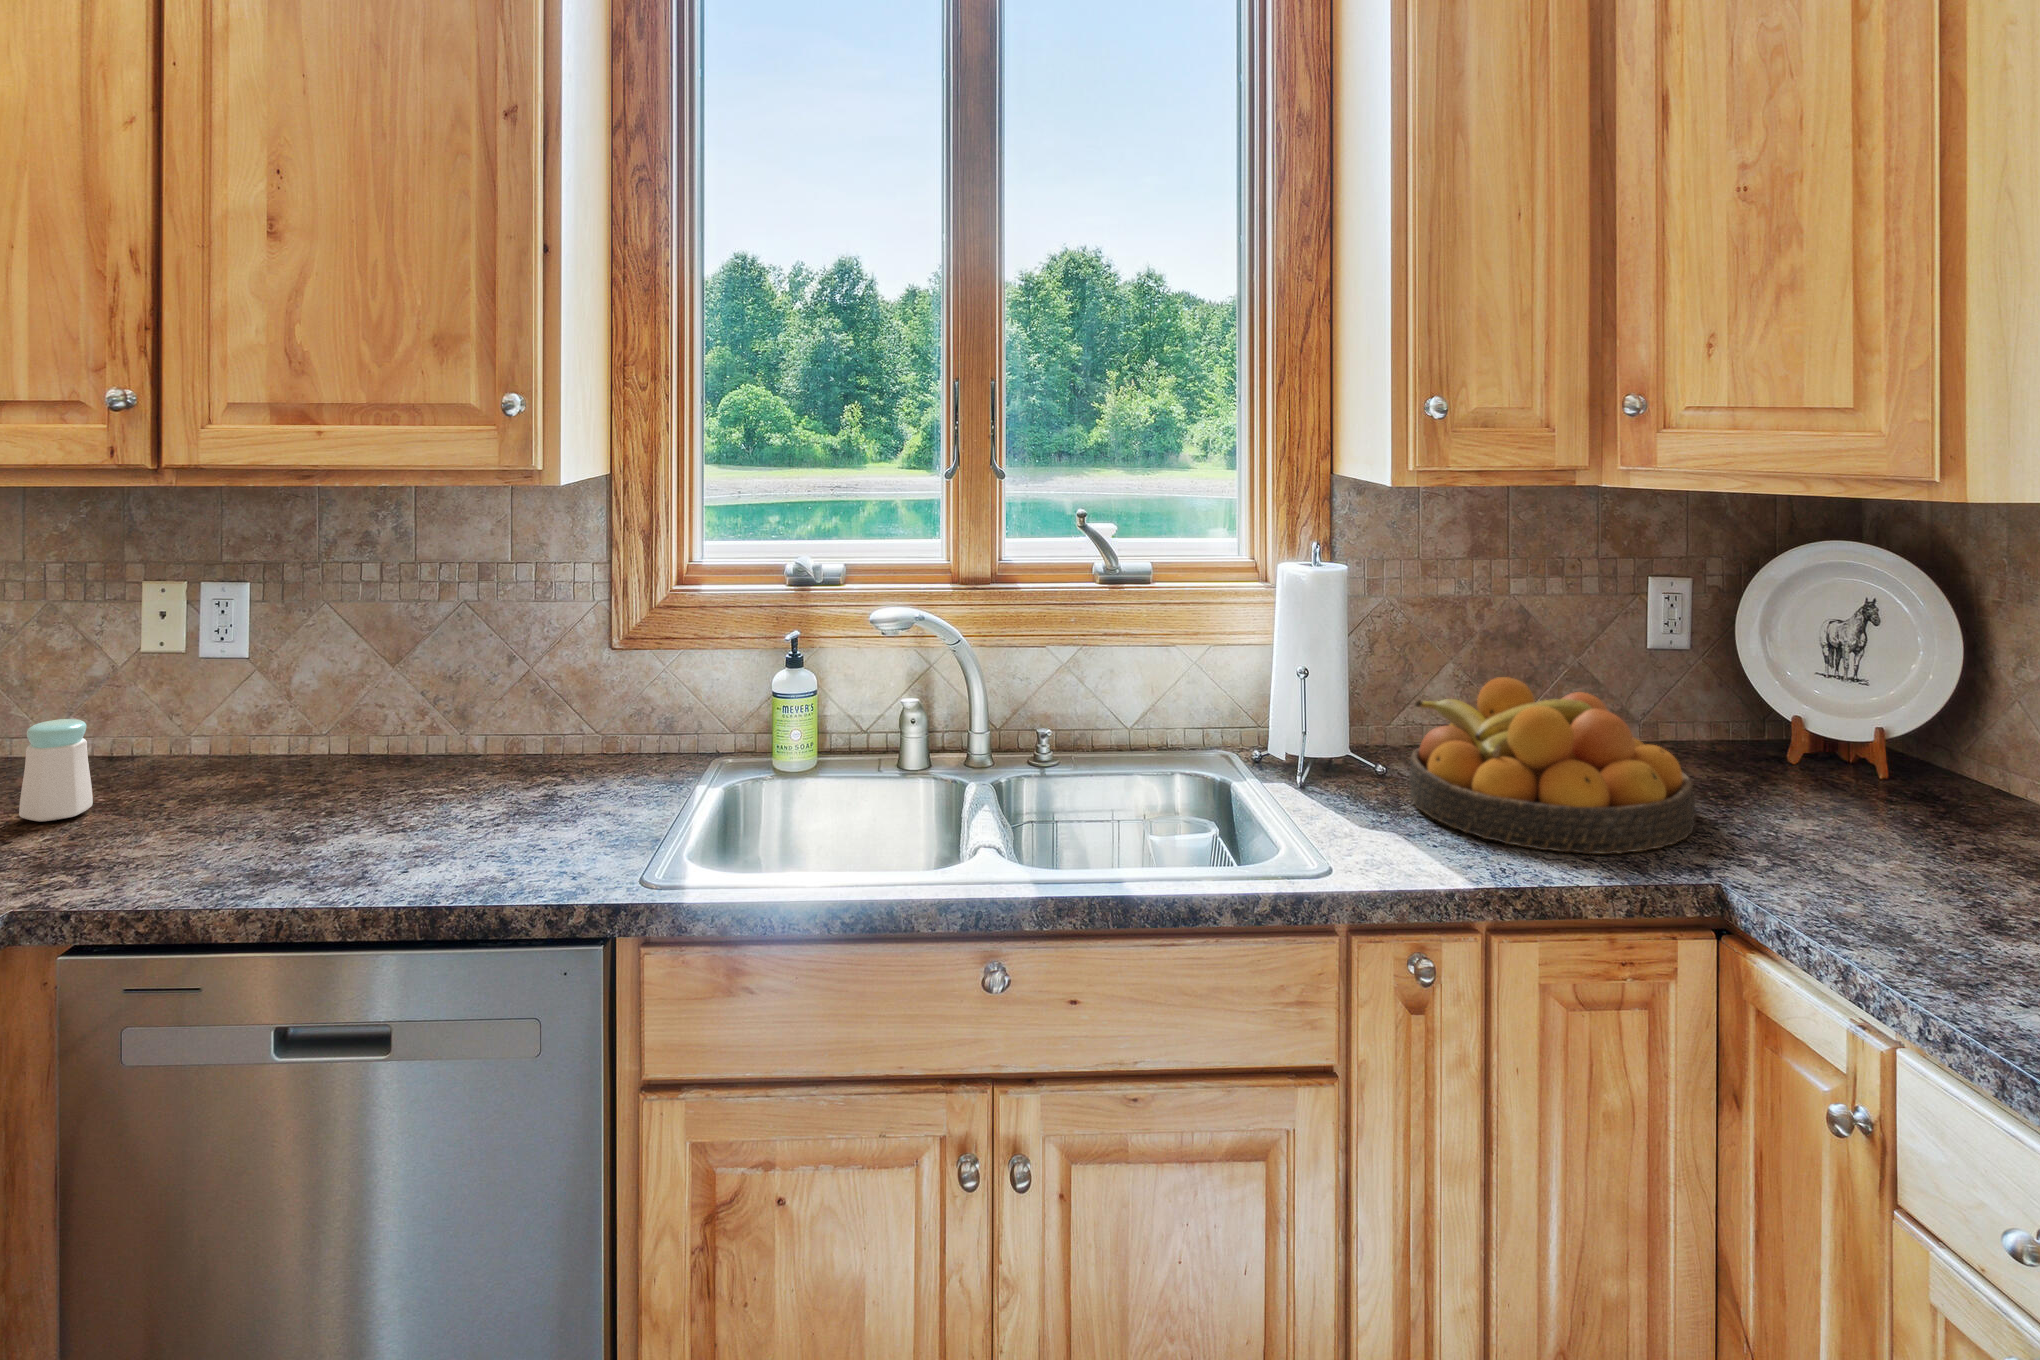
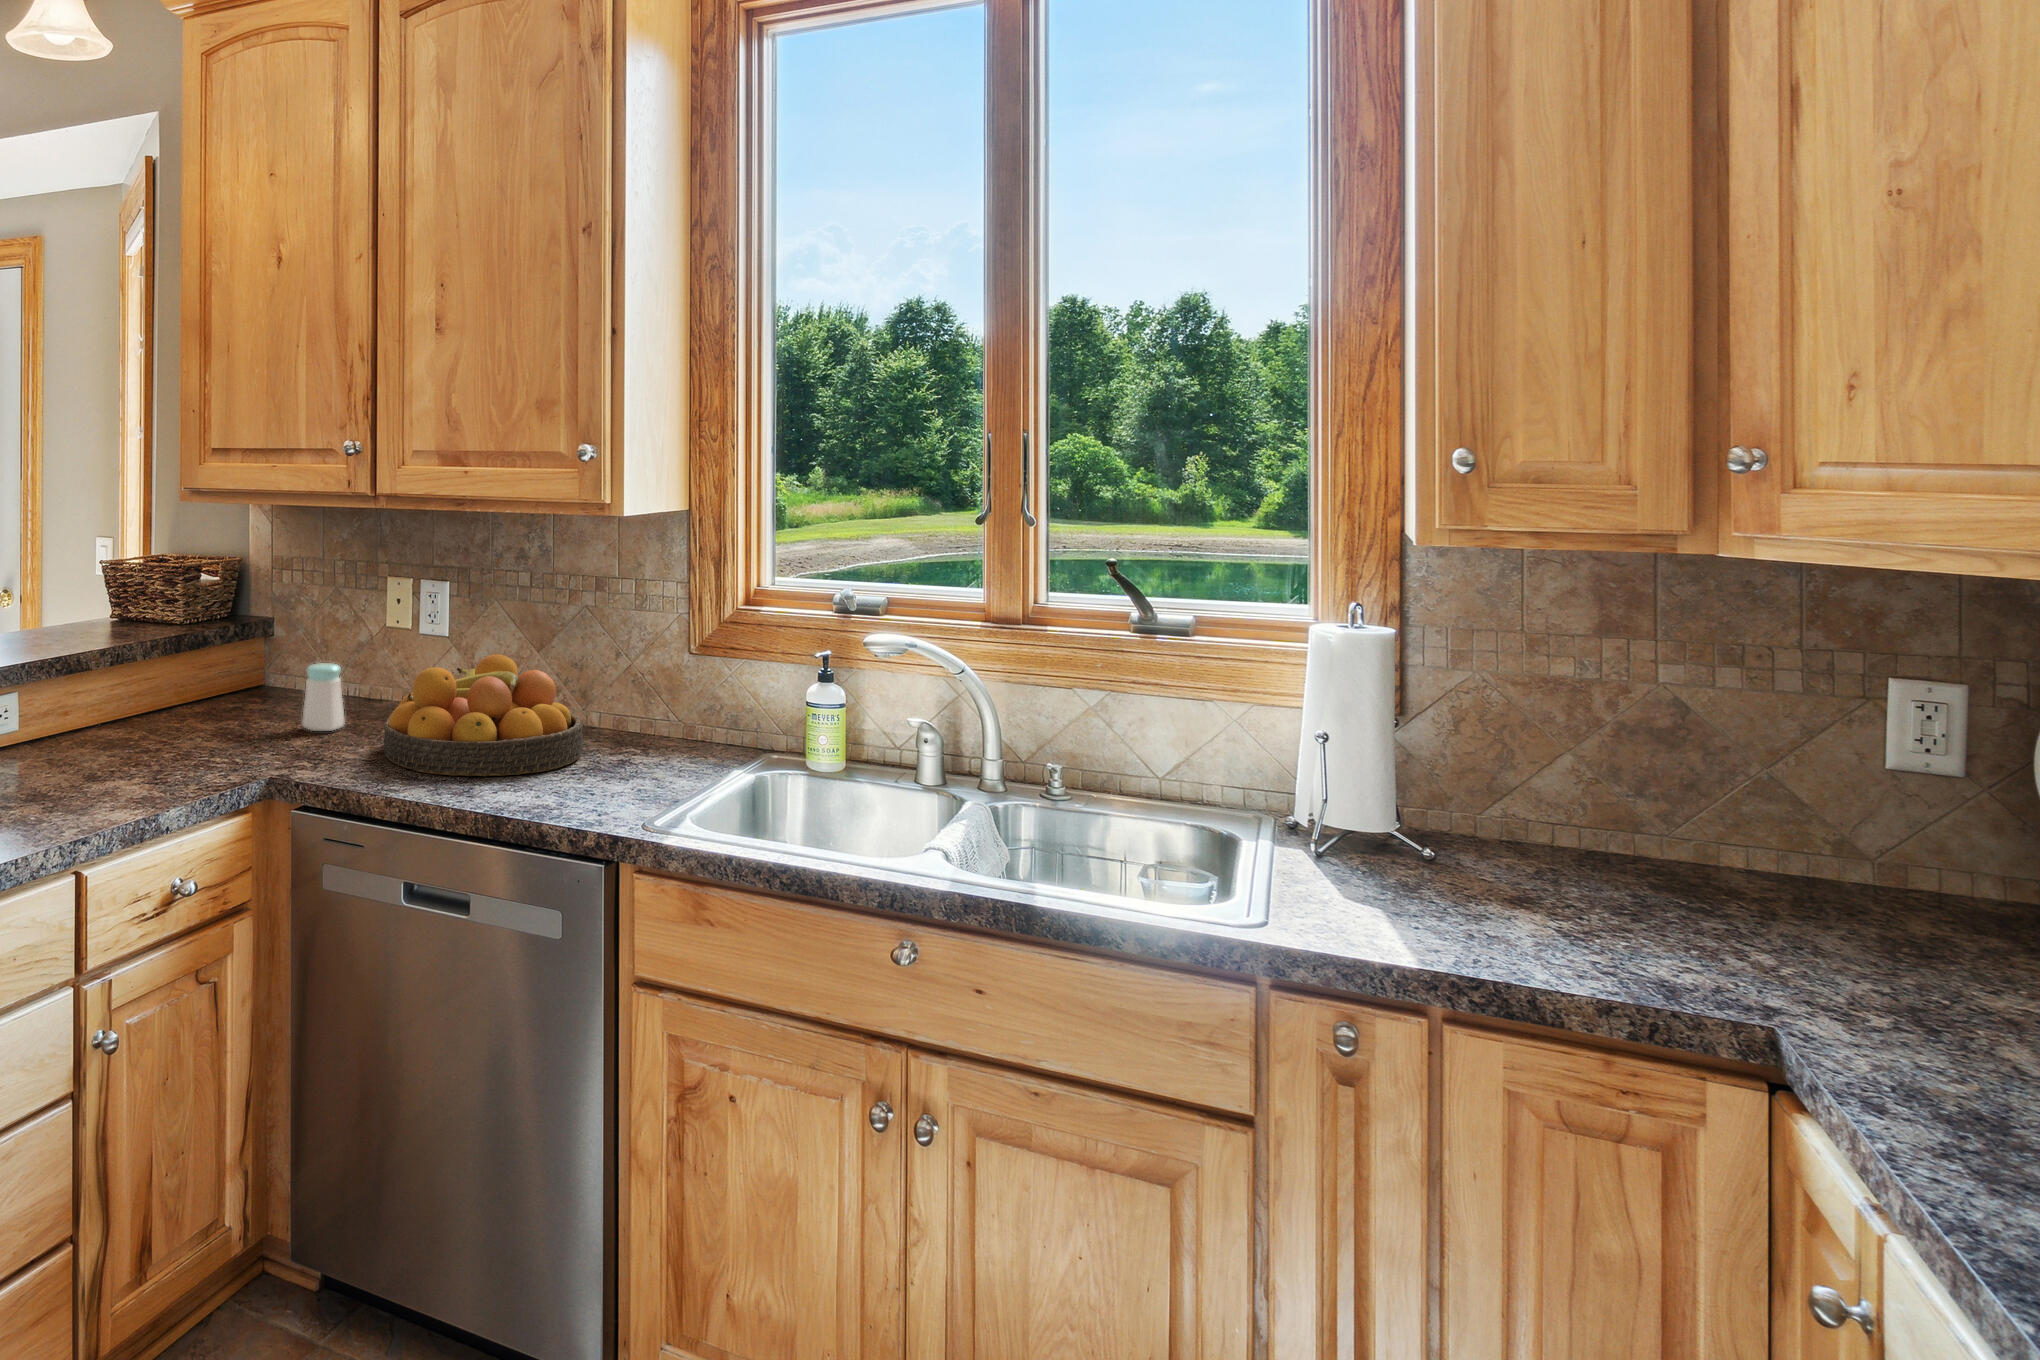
fruit bowl: present [1409,677,1696,854] -> present [384,654,583,776]

